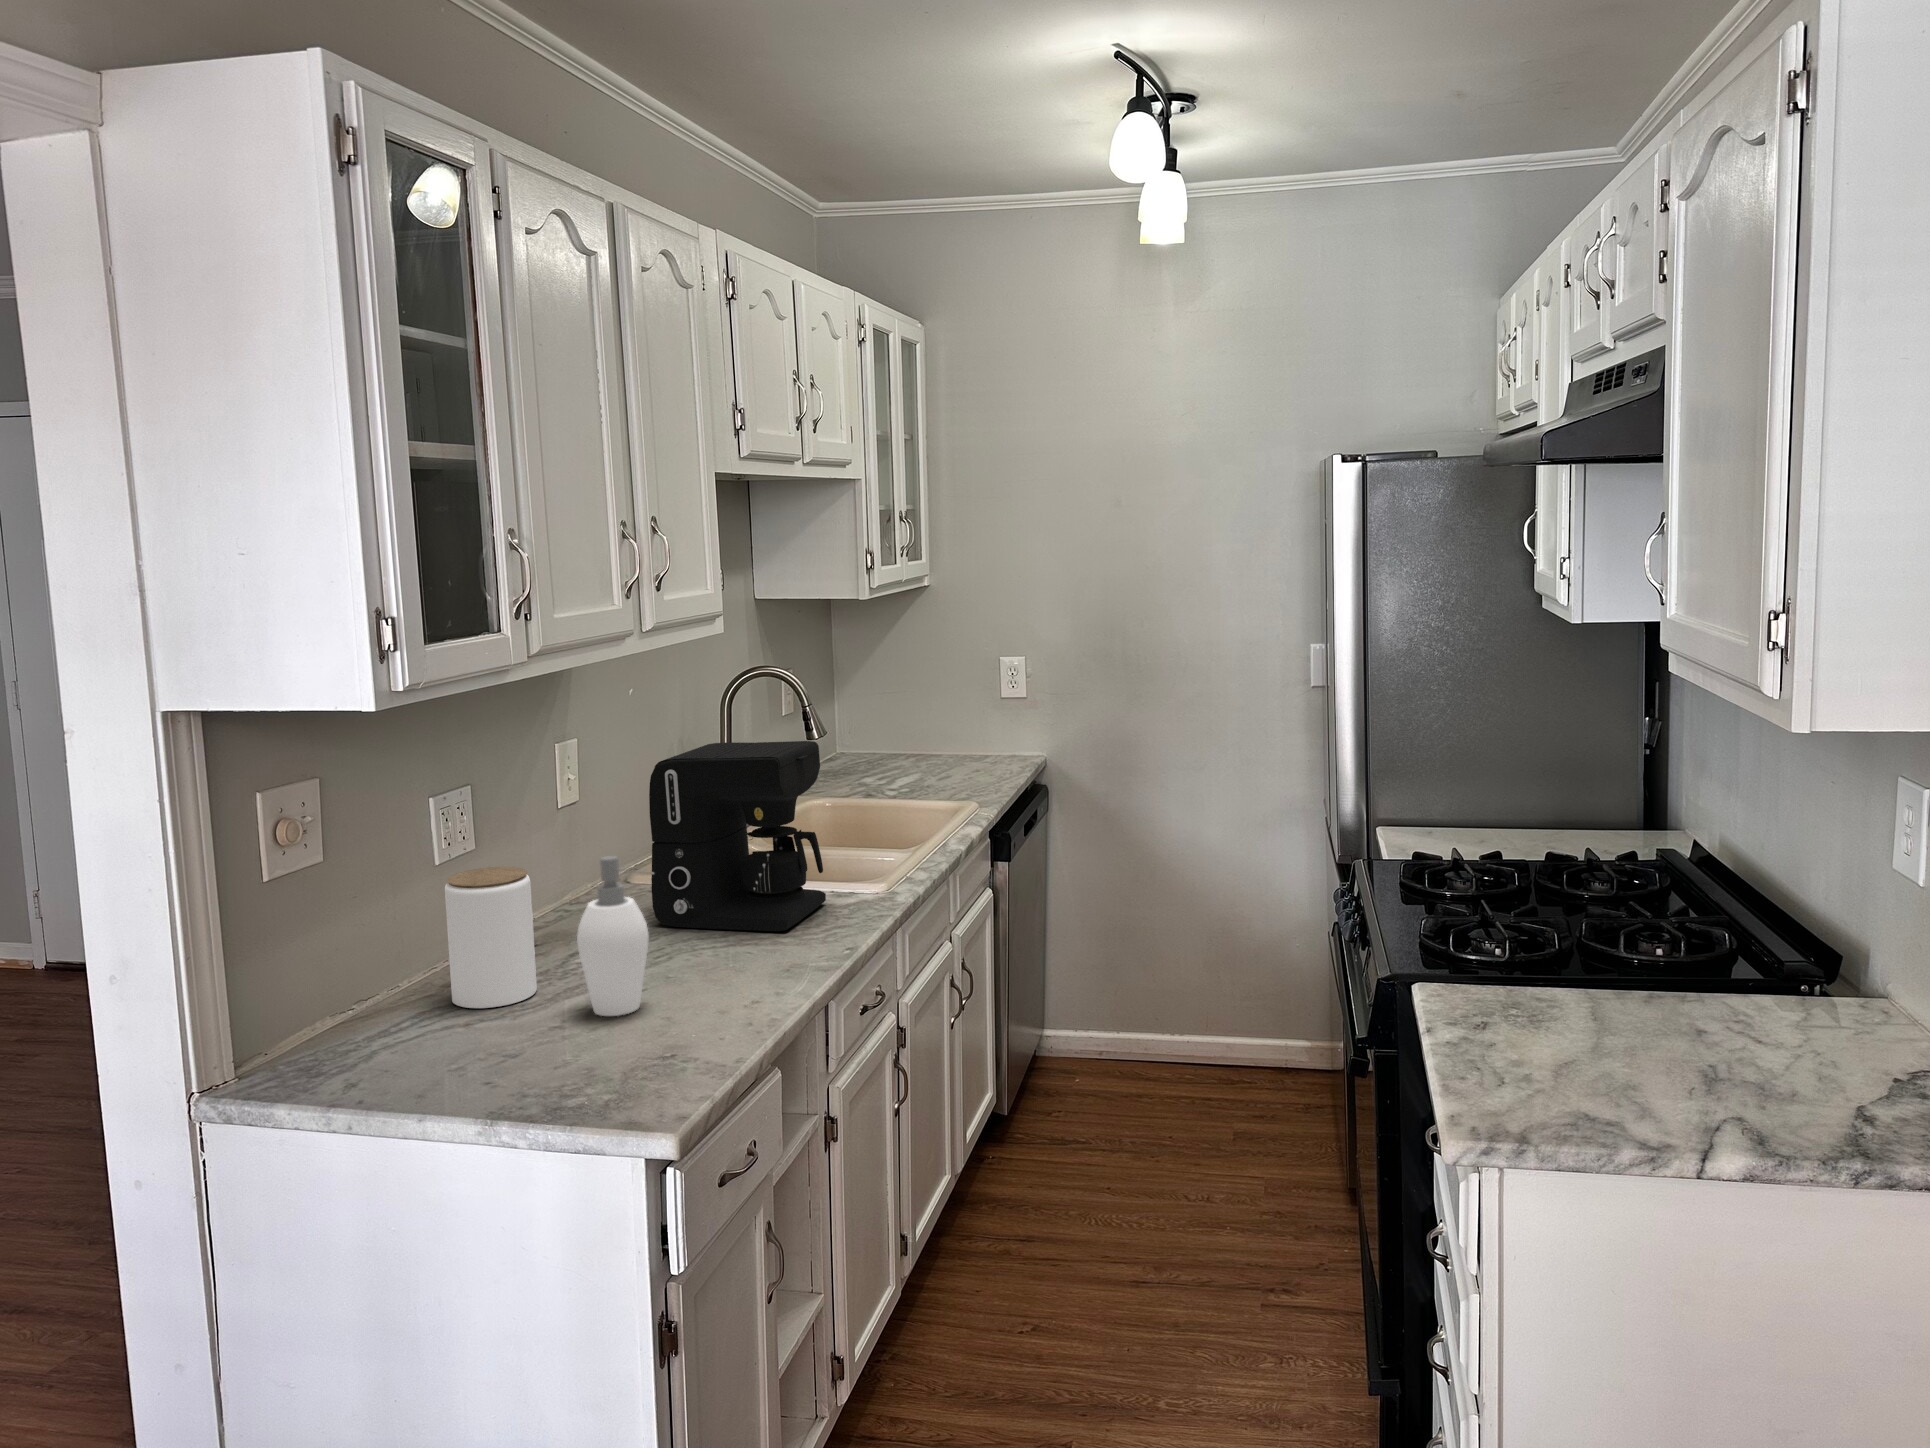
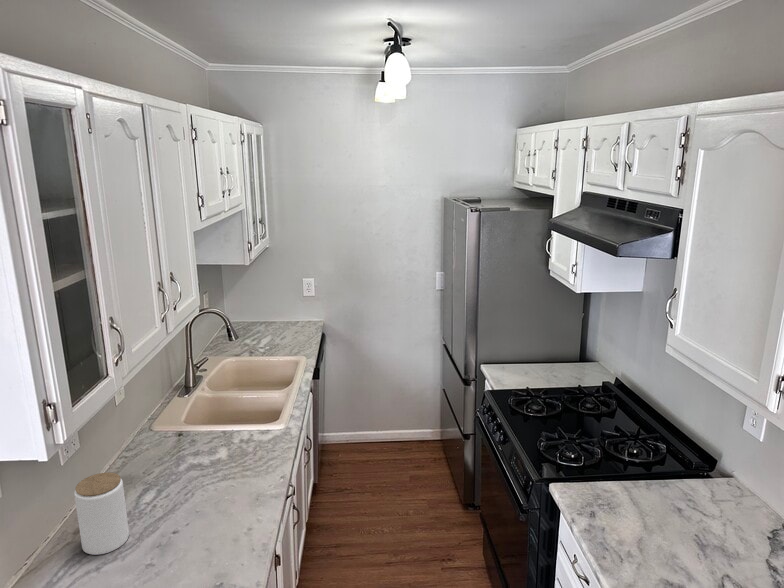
coffee maker: present [649,741,826,931] -> none [172,368,262,468]
soap dispenser: present [577,856,653,1016] -> none [156,473,199,554]

